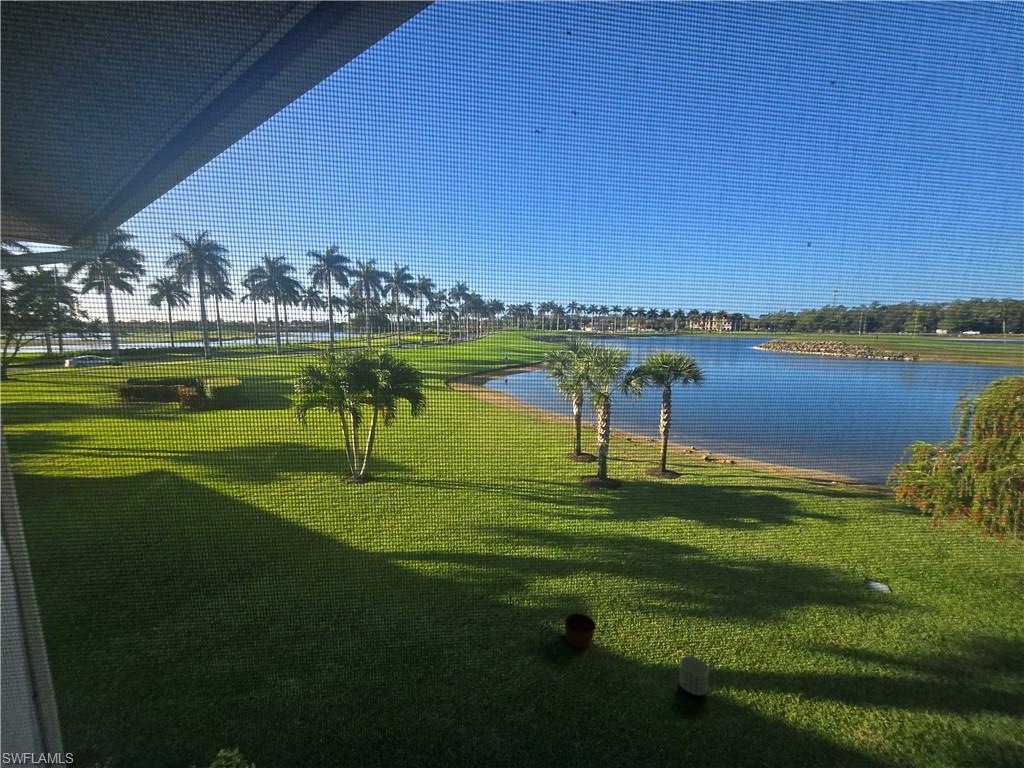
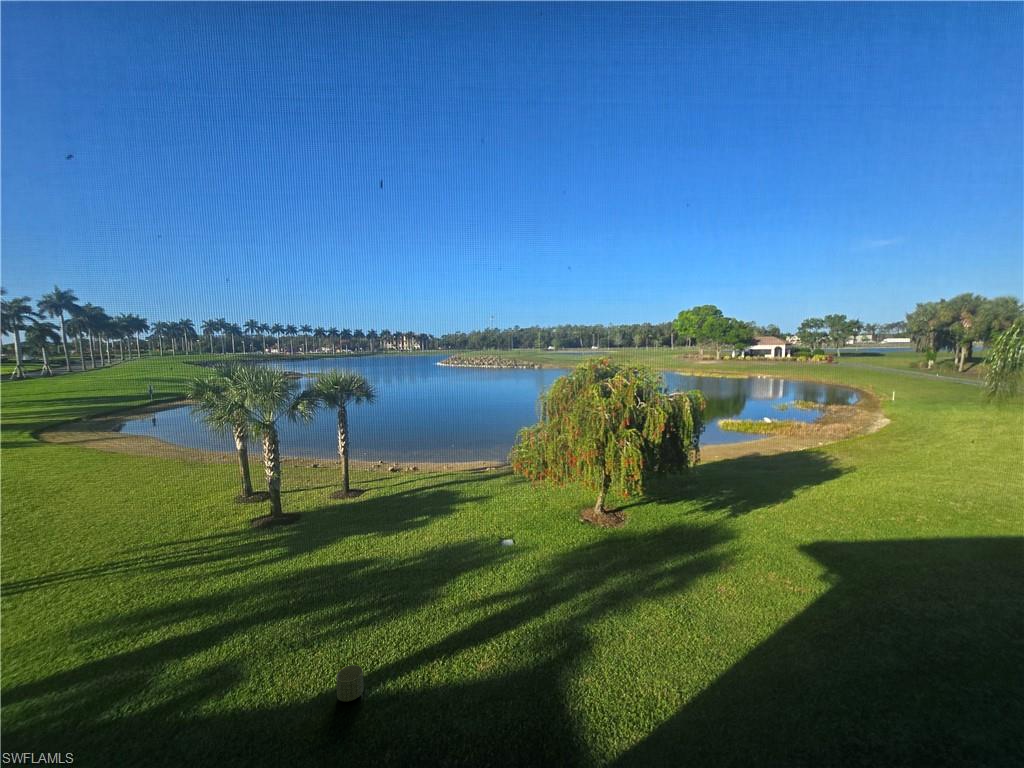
basket: present [564,613,596,647] -> none [205,676,247,717]

